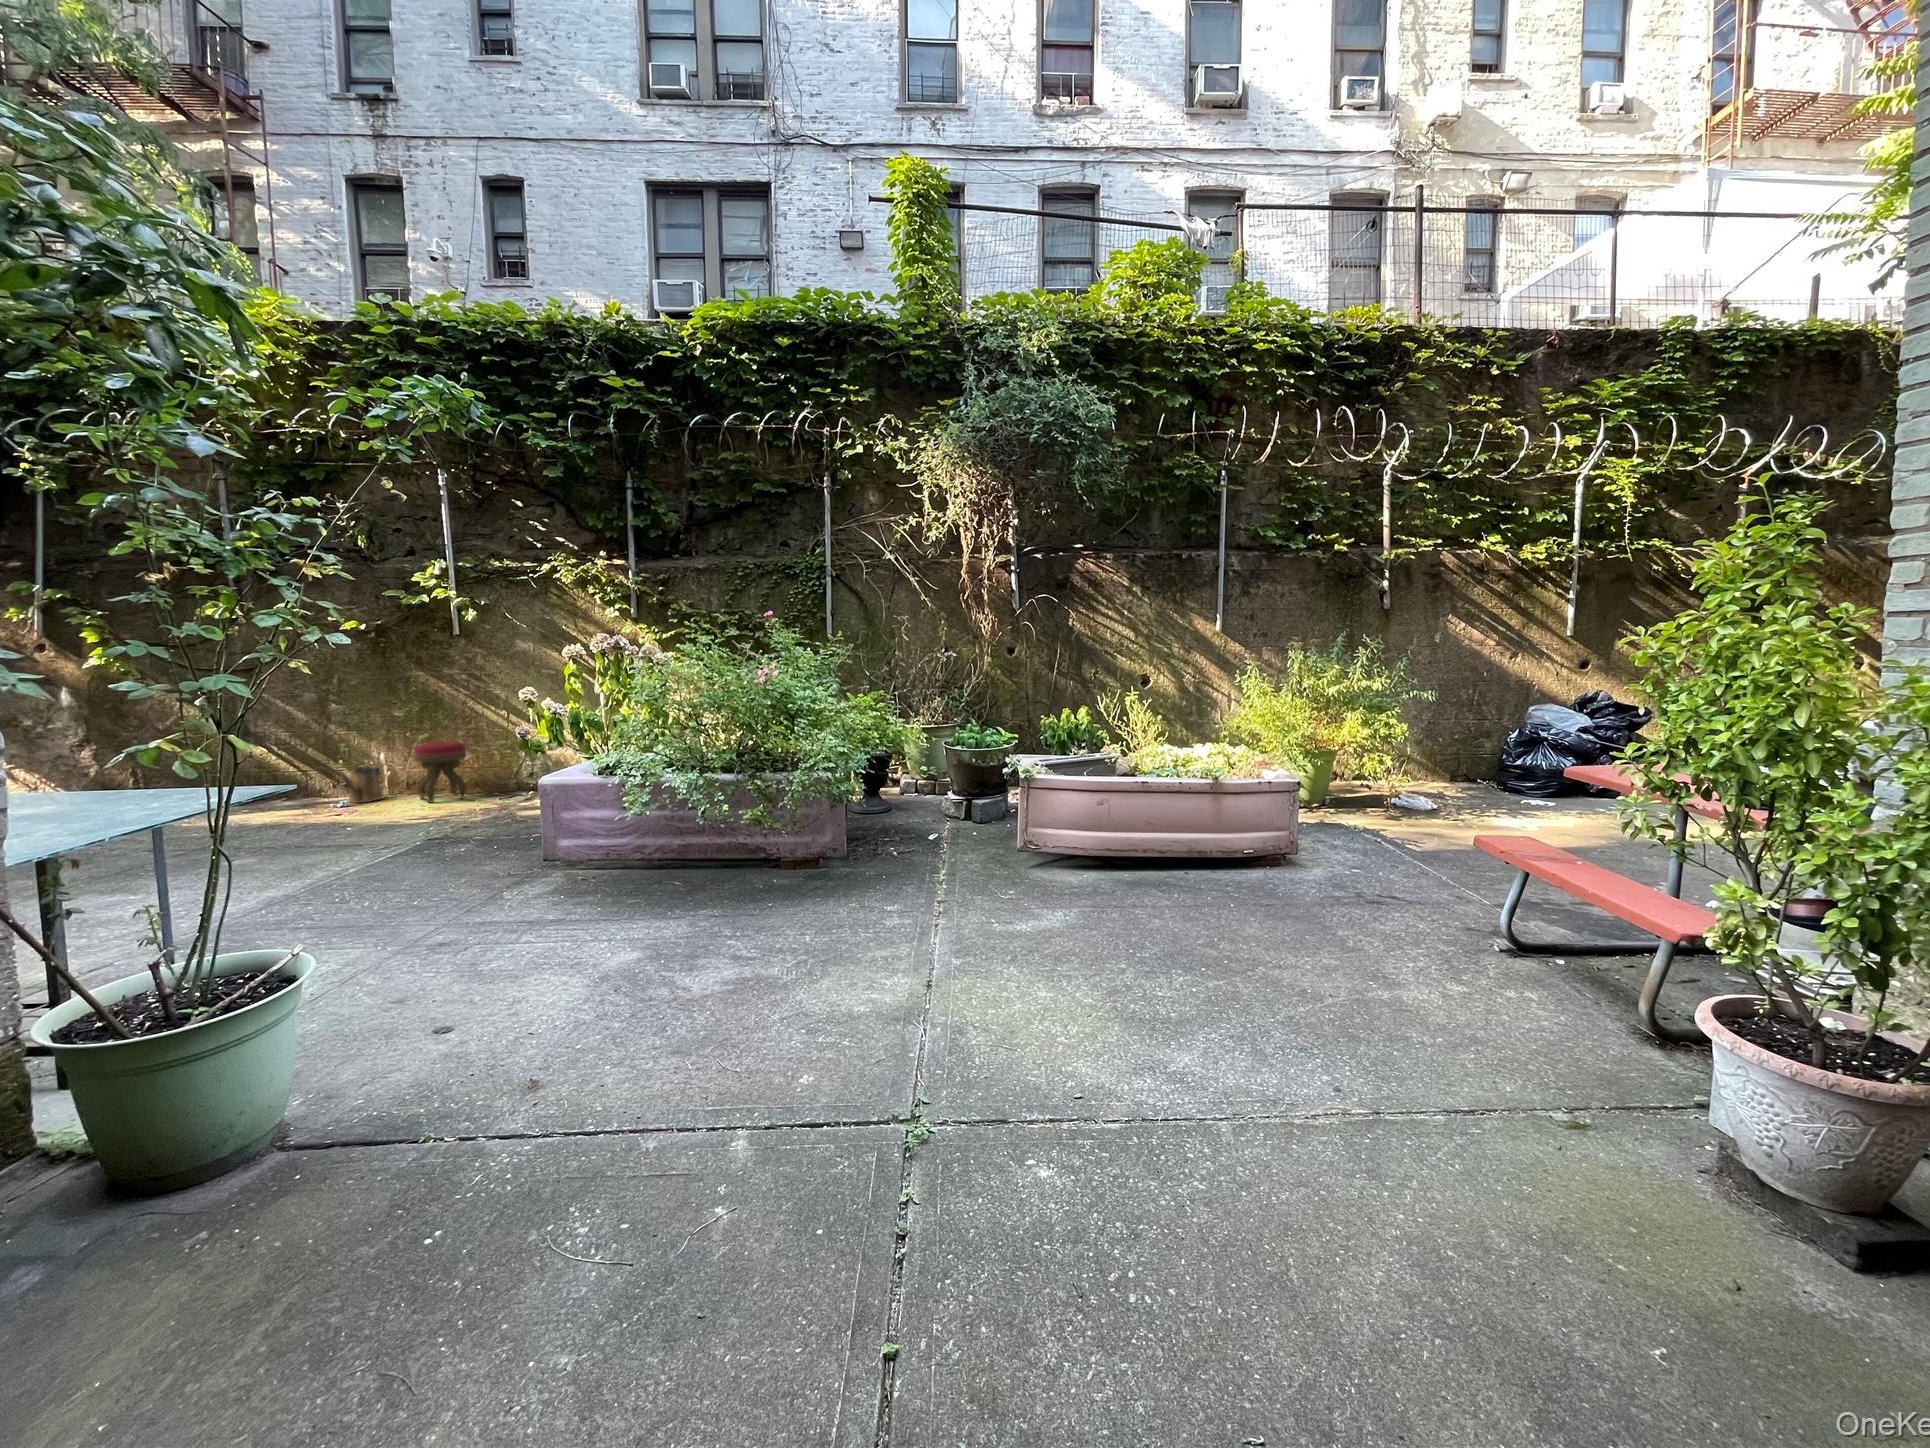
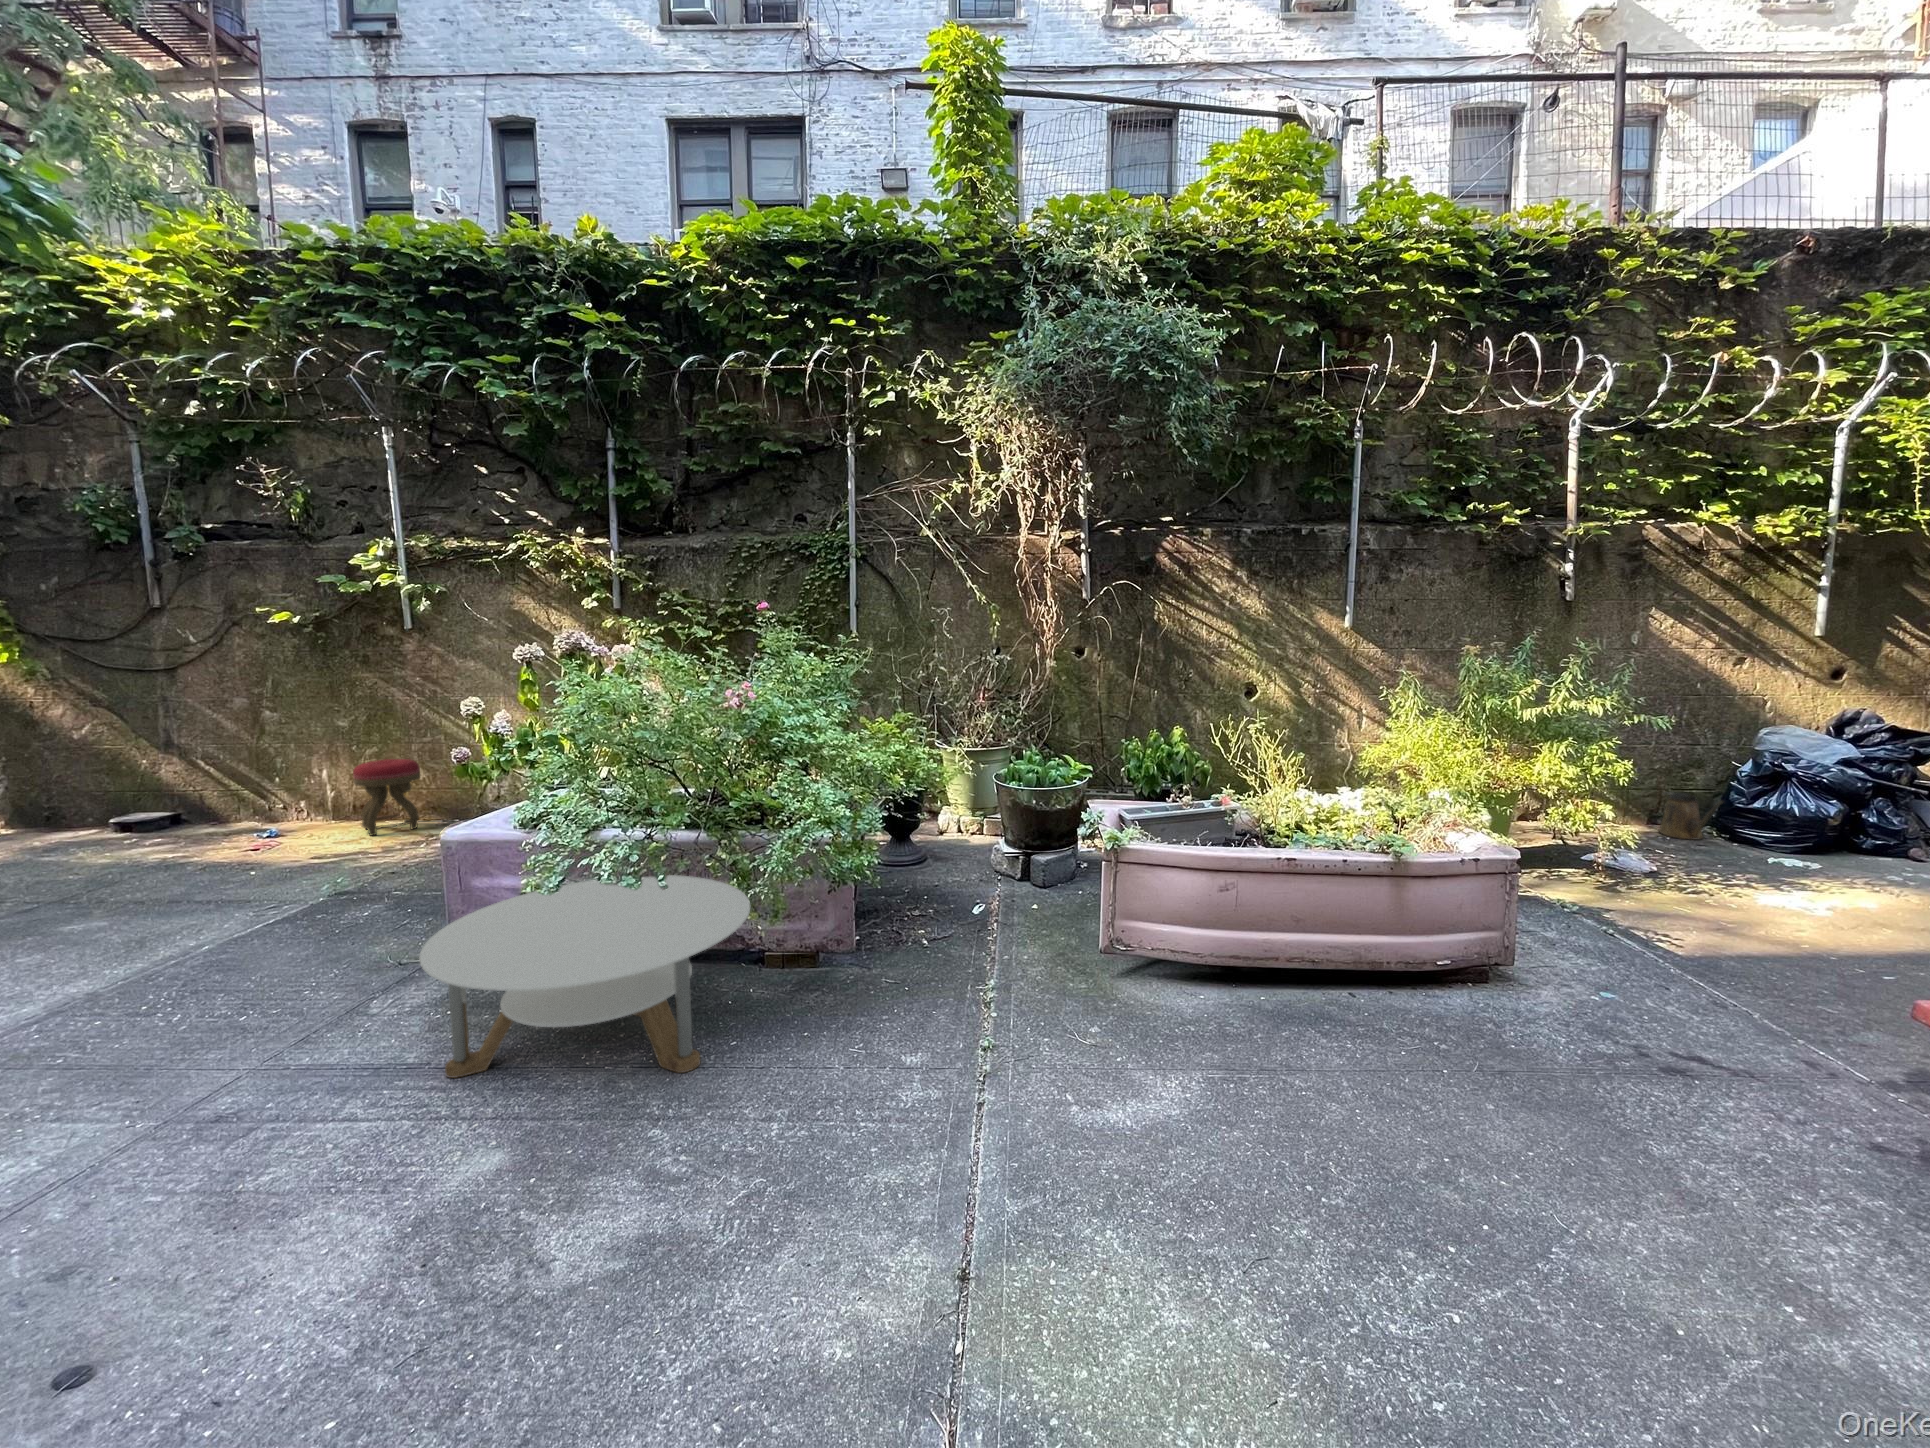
watering can: present [338,766,384,803] -> present [1659,792,1723,840]
round table: none [577,798,783,911] -> present [419,875,750,1078]

